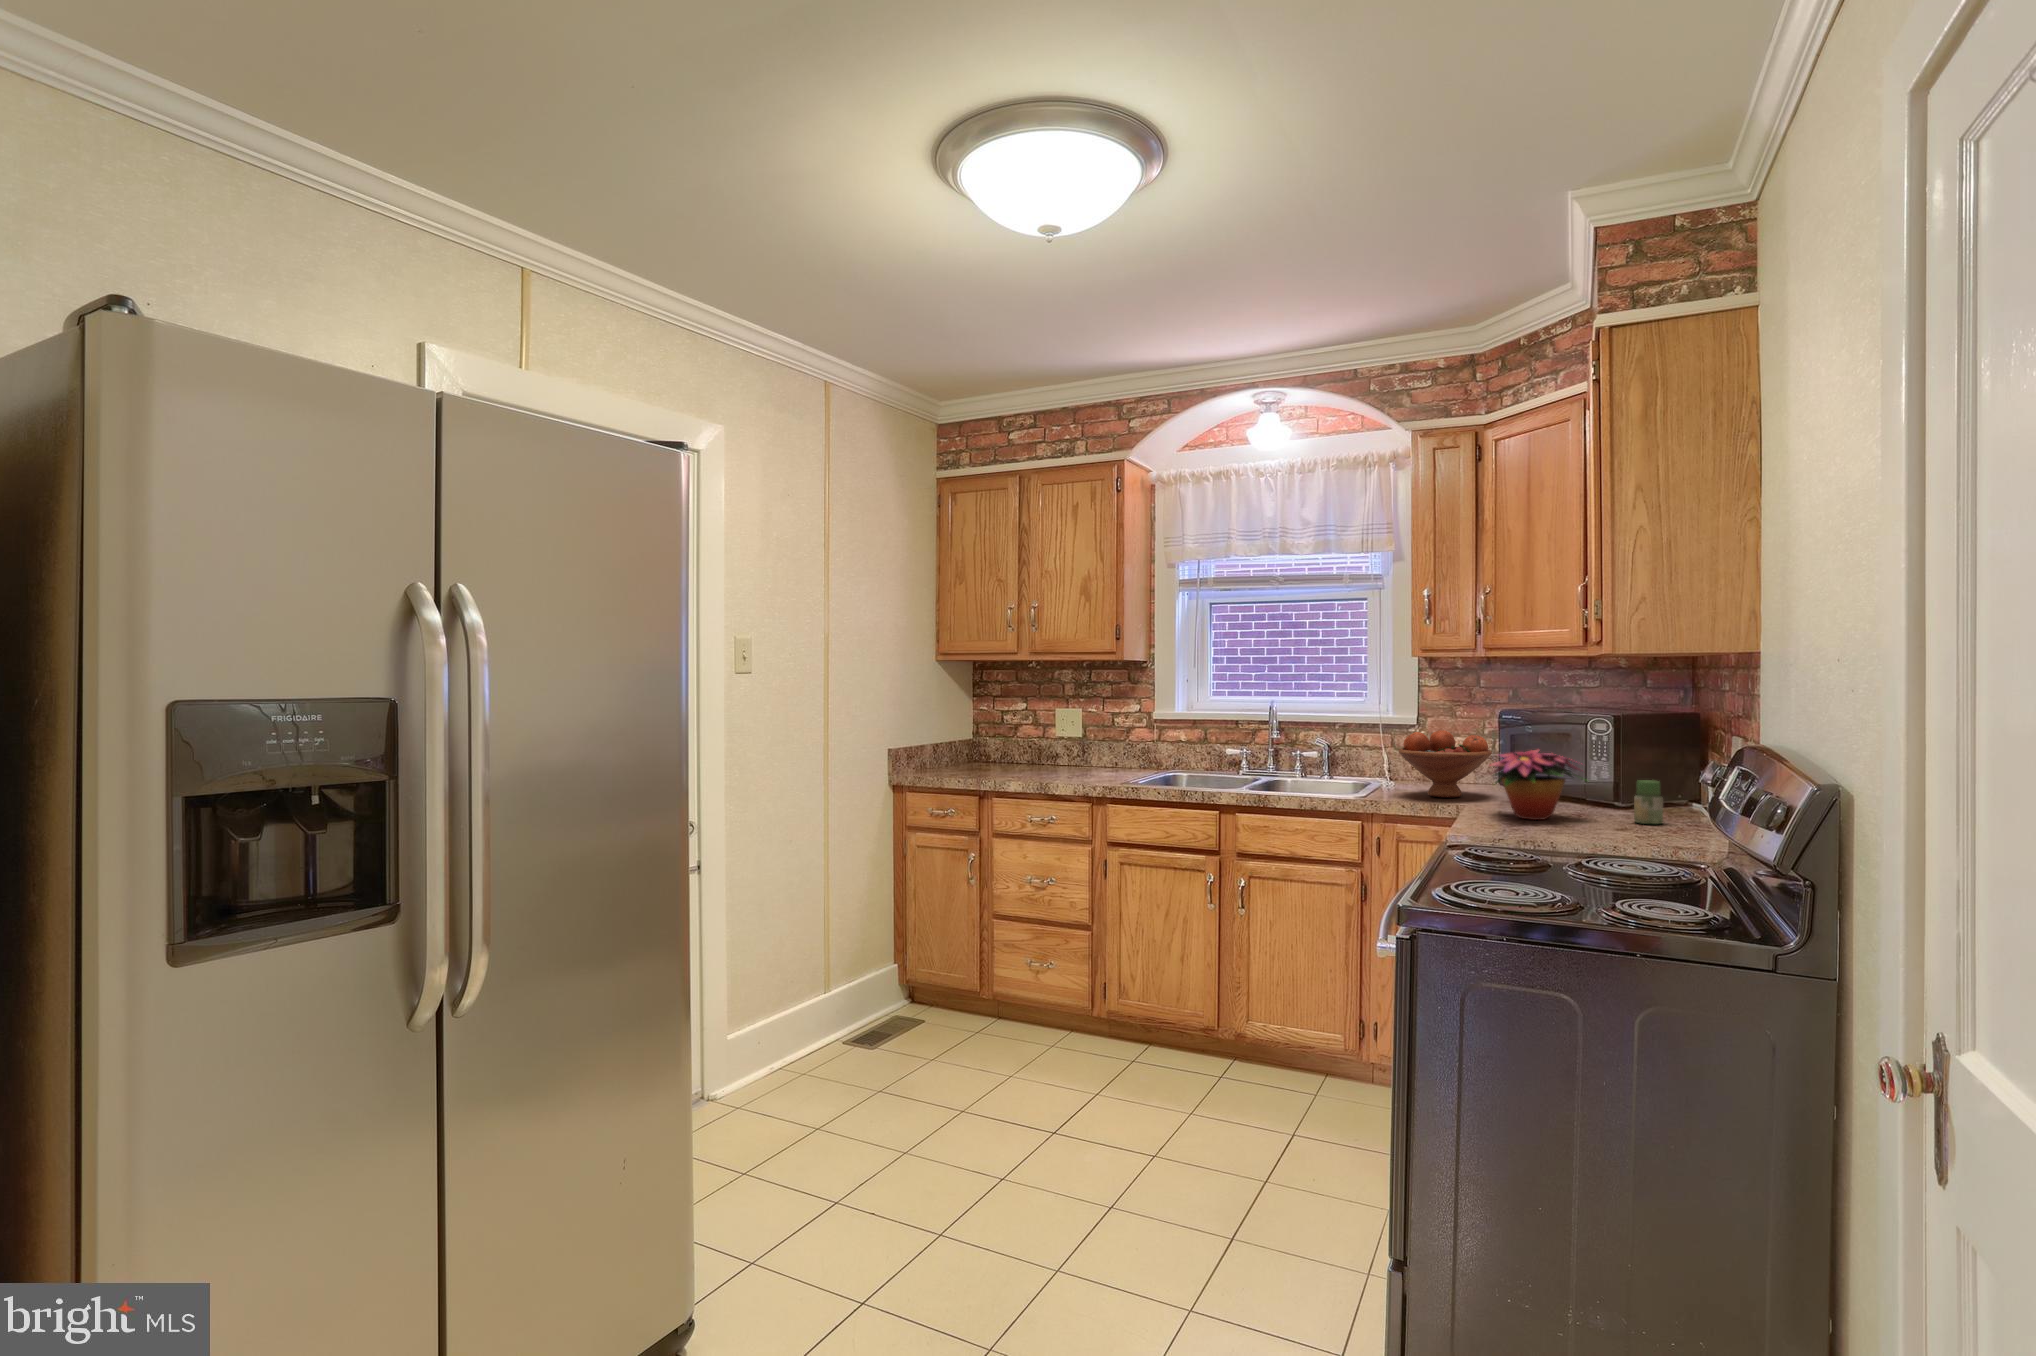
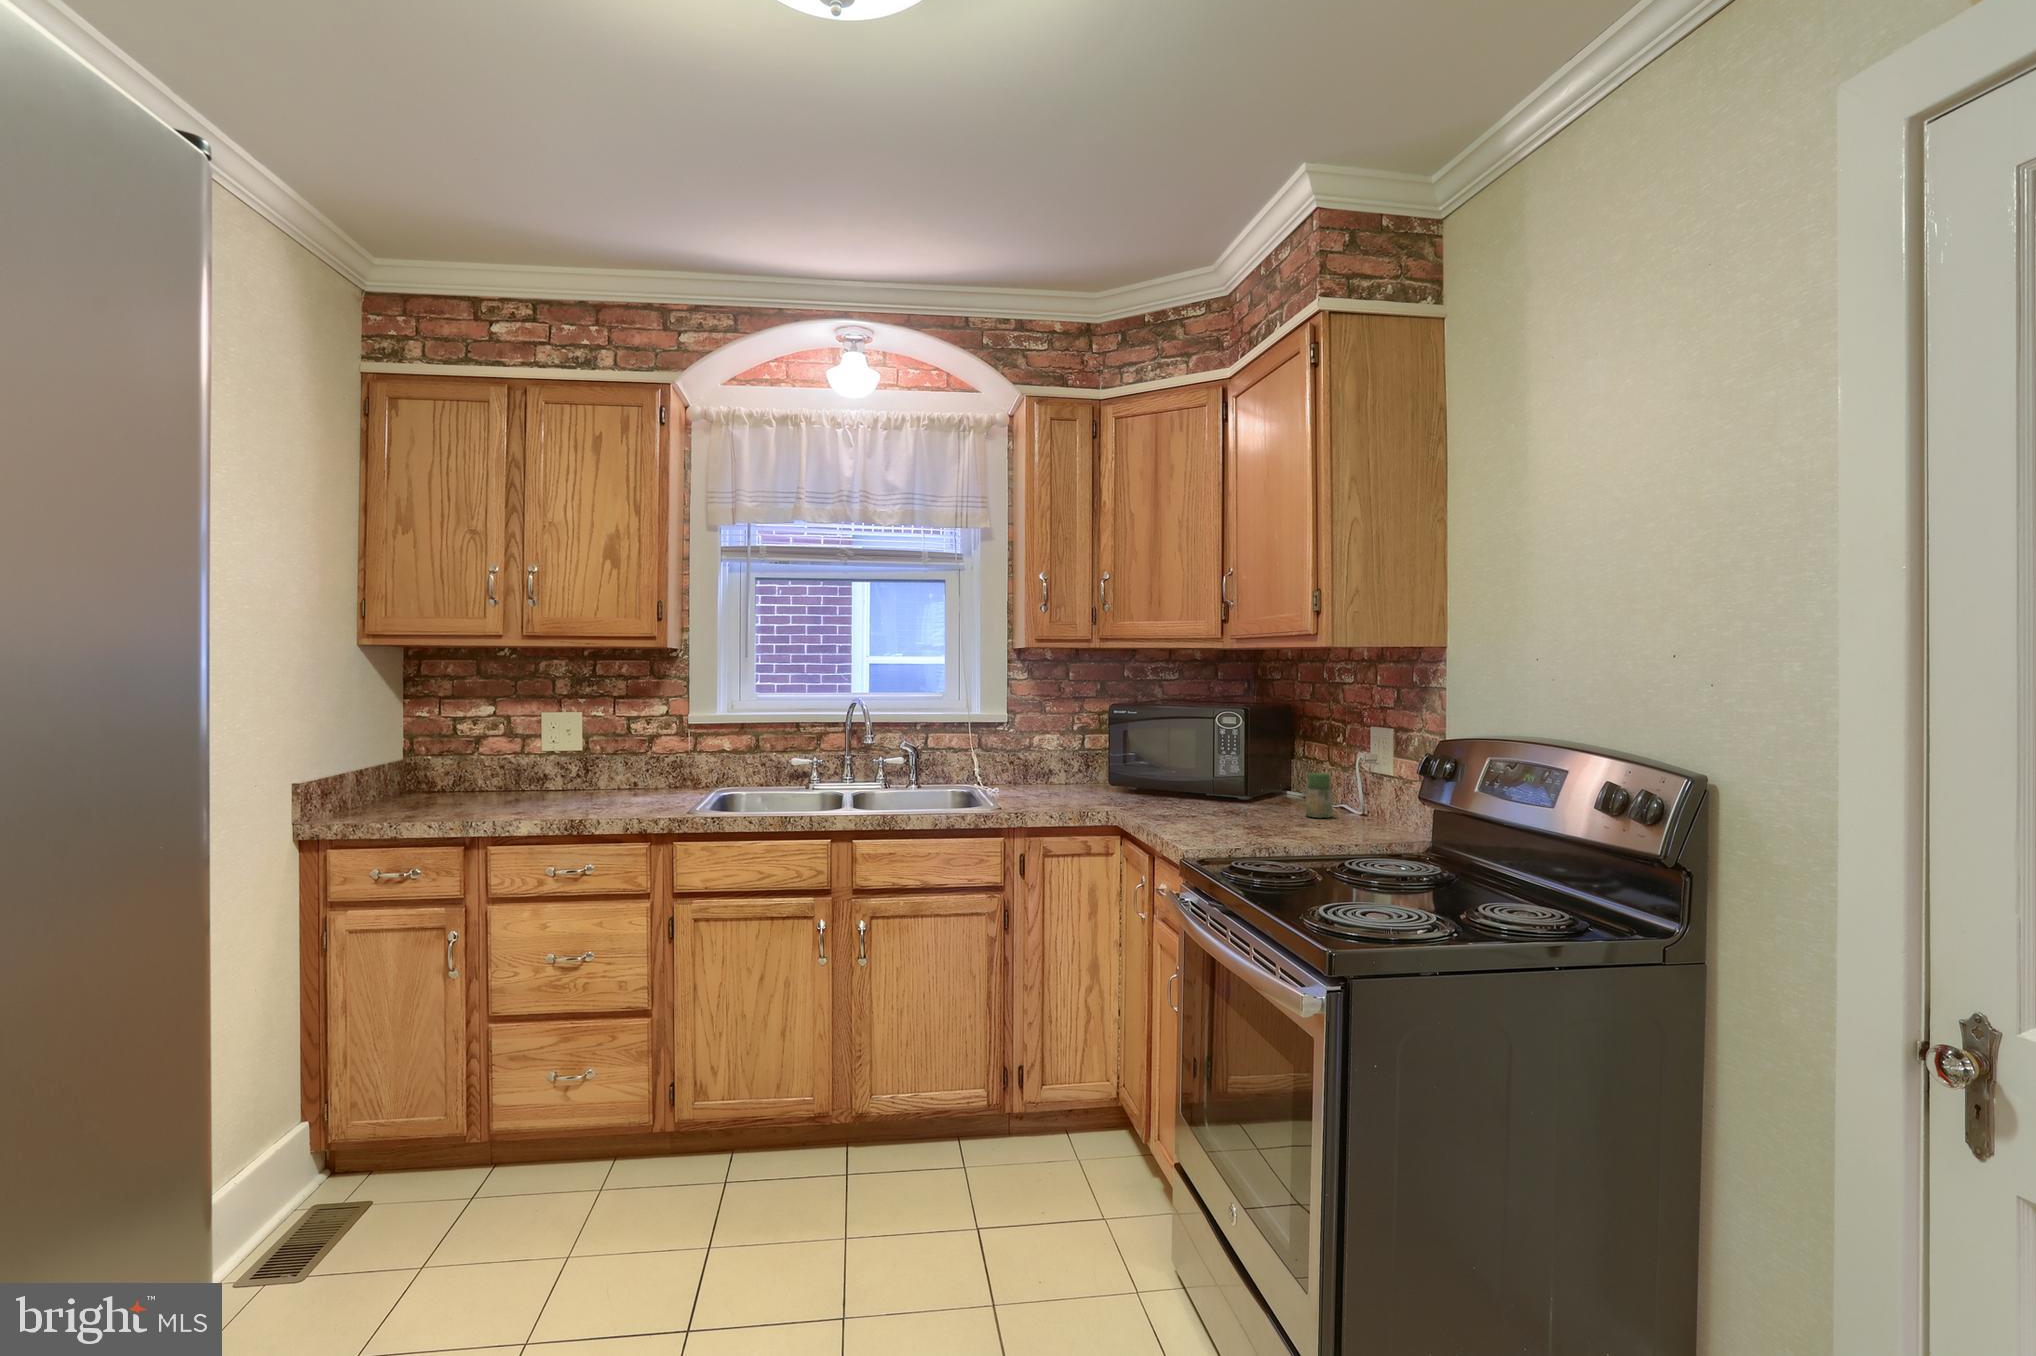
fruit bowl: present [1399,730,1492,798] -> none [1029,728,1125,802]
flower arrangement: present [1490,750,1583,820] -> none [1158,744,1273,821]

